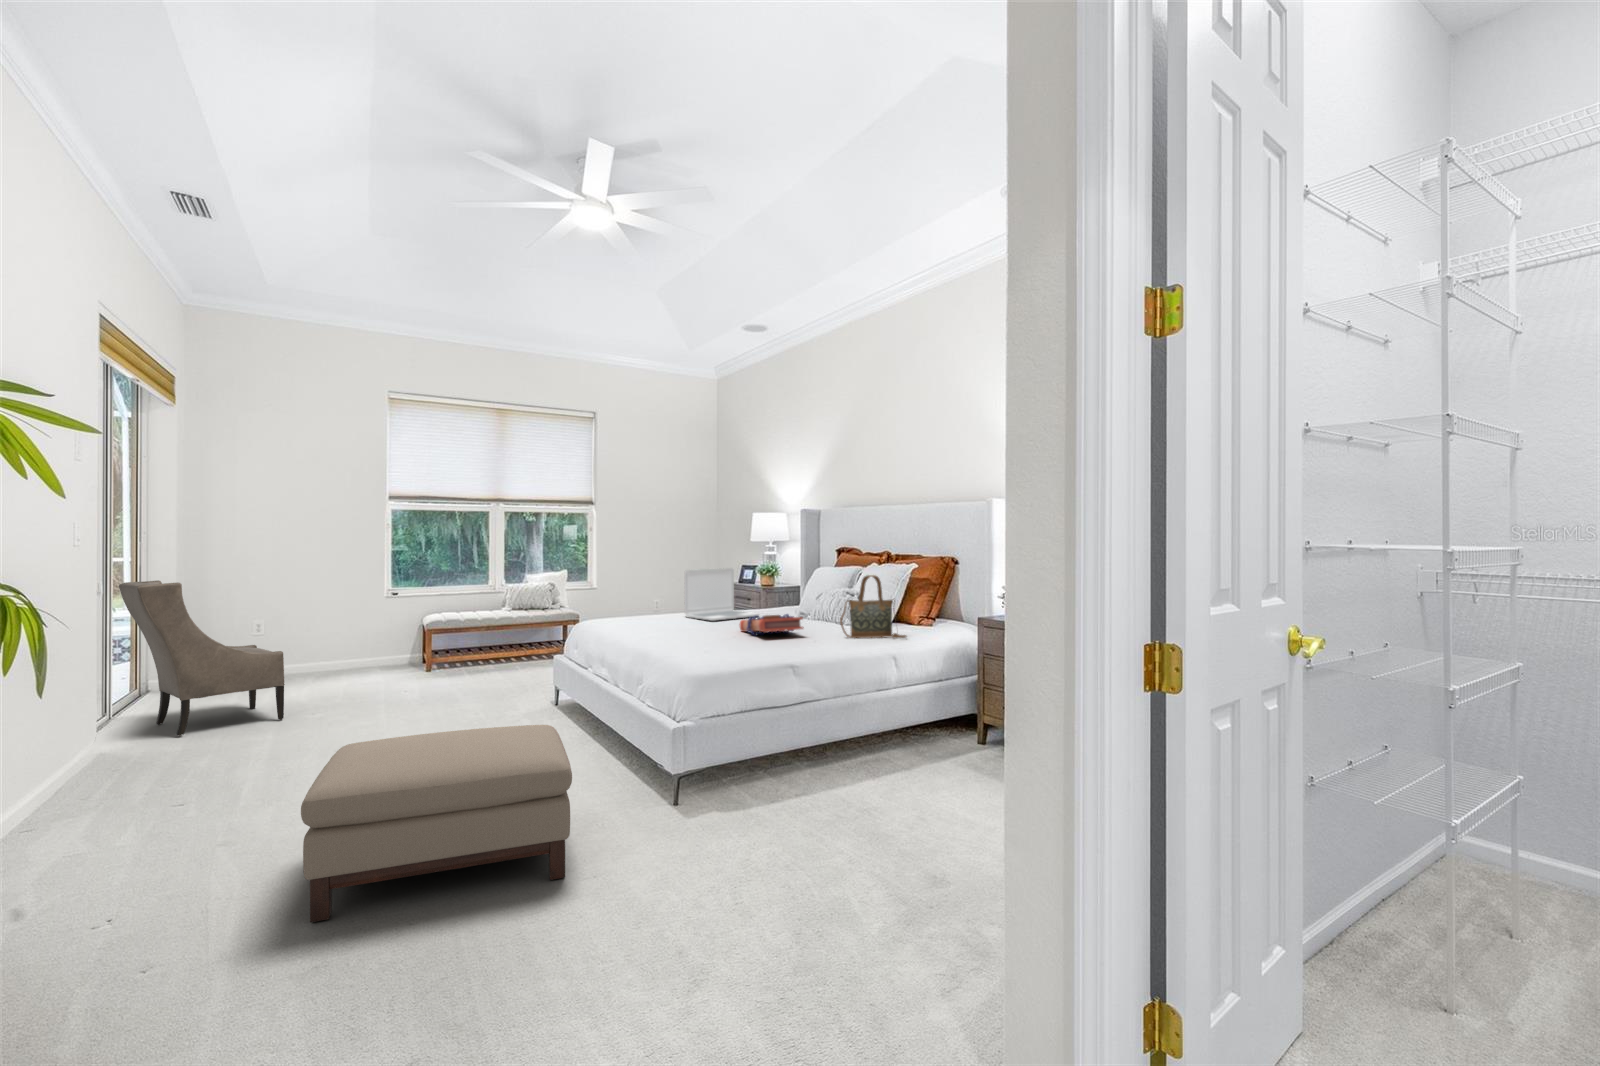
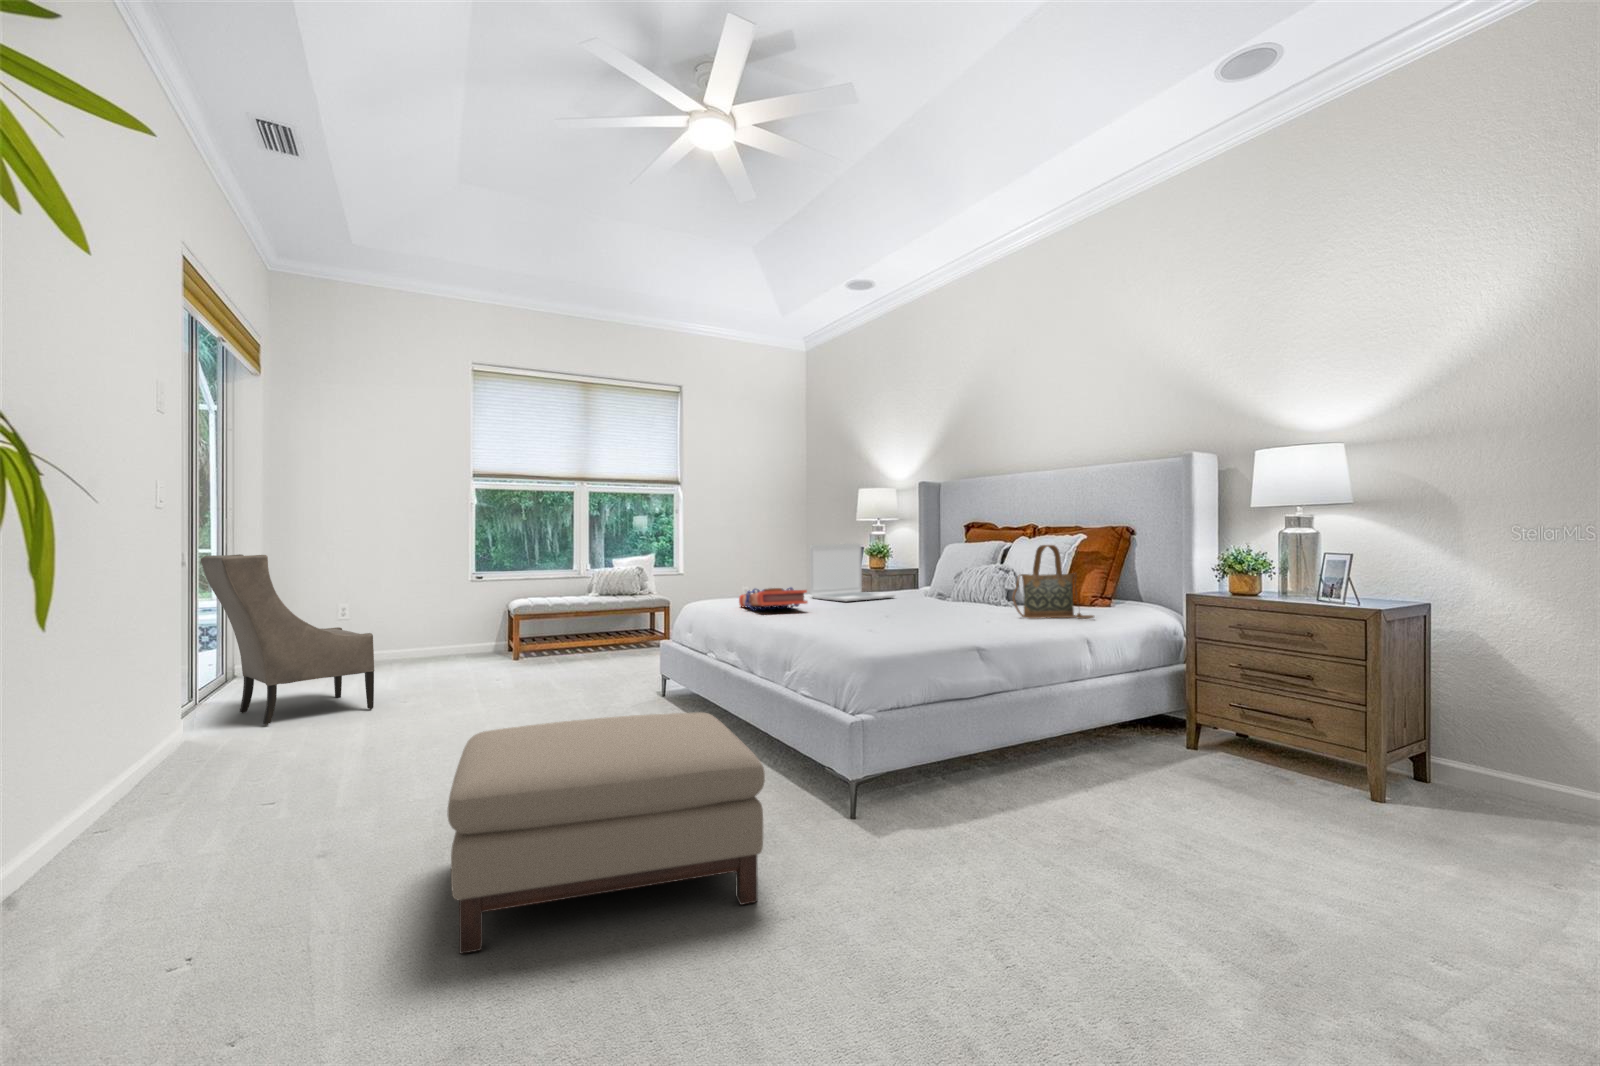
book: present [740,614,804,635] -> present [739,588,807,610]

